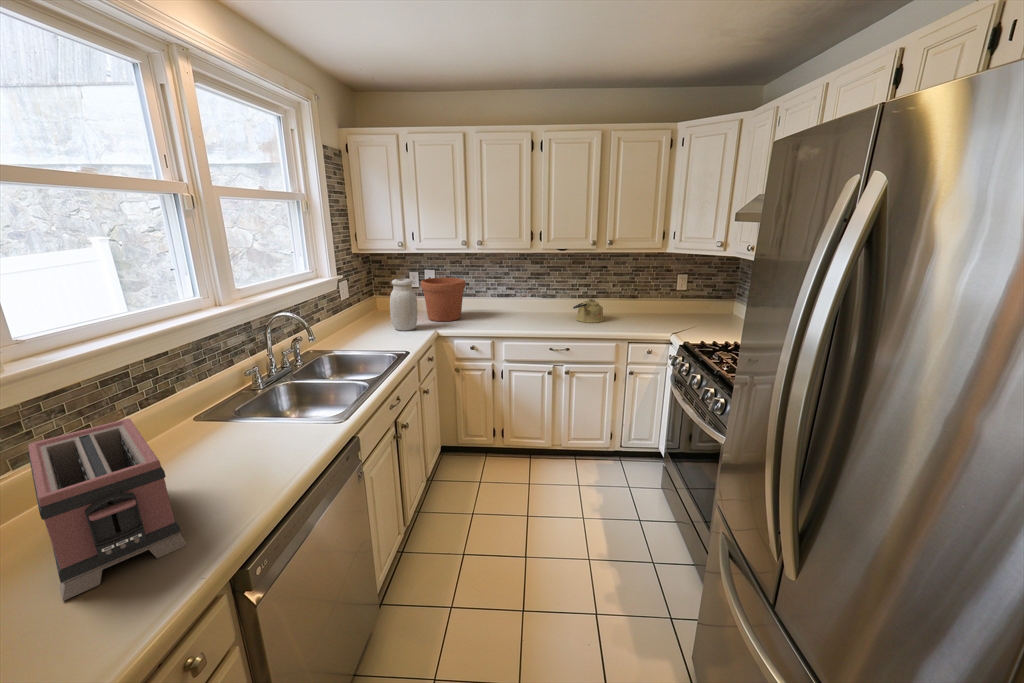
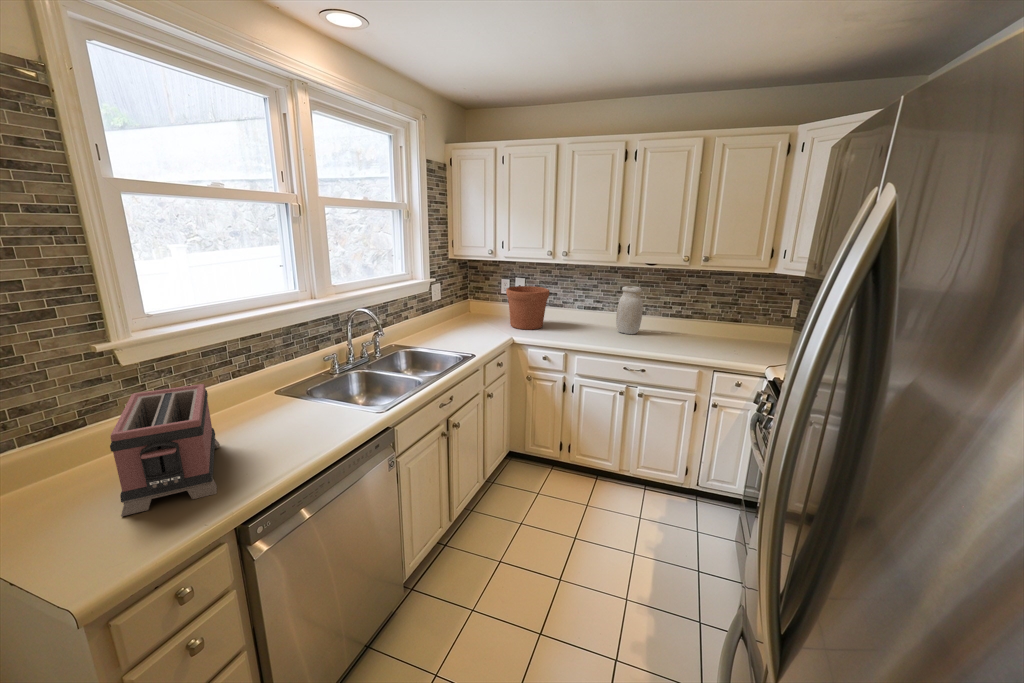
jar: present [390,279,418,331] -> present [616,286,643,334]
kettle: present [573,298,604,323] -> none [659,319,694,346]

